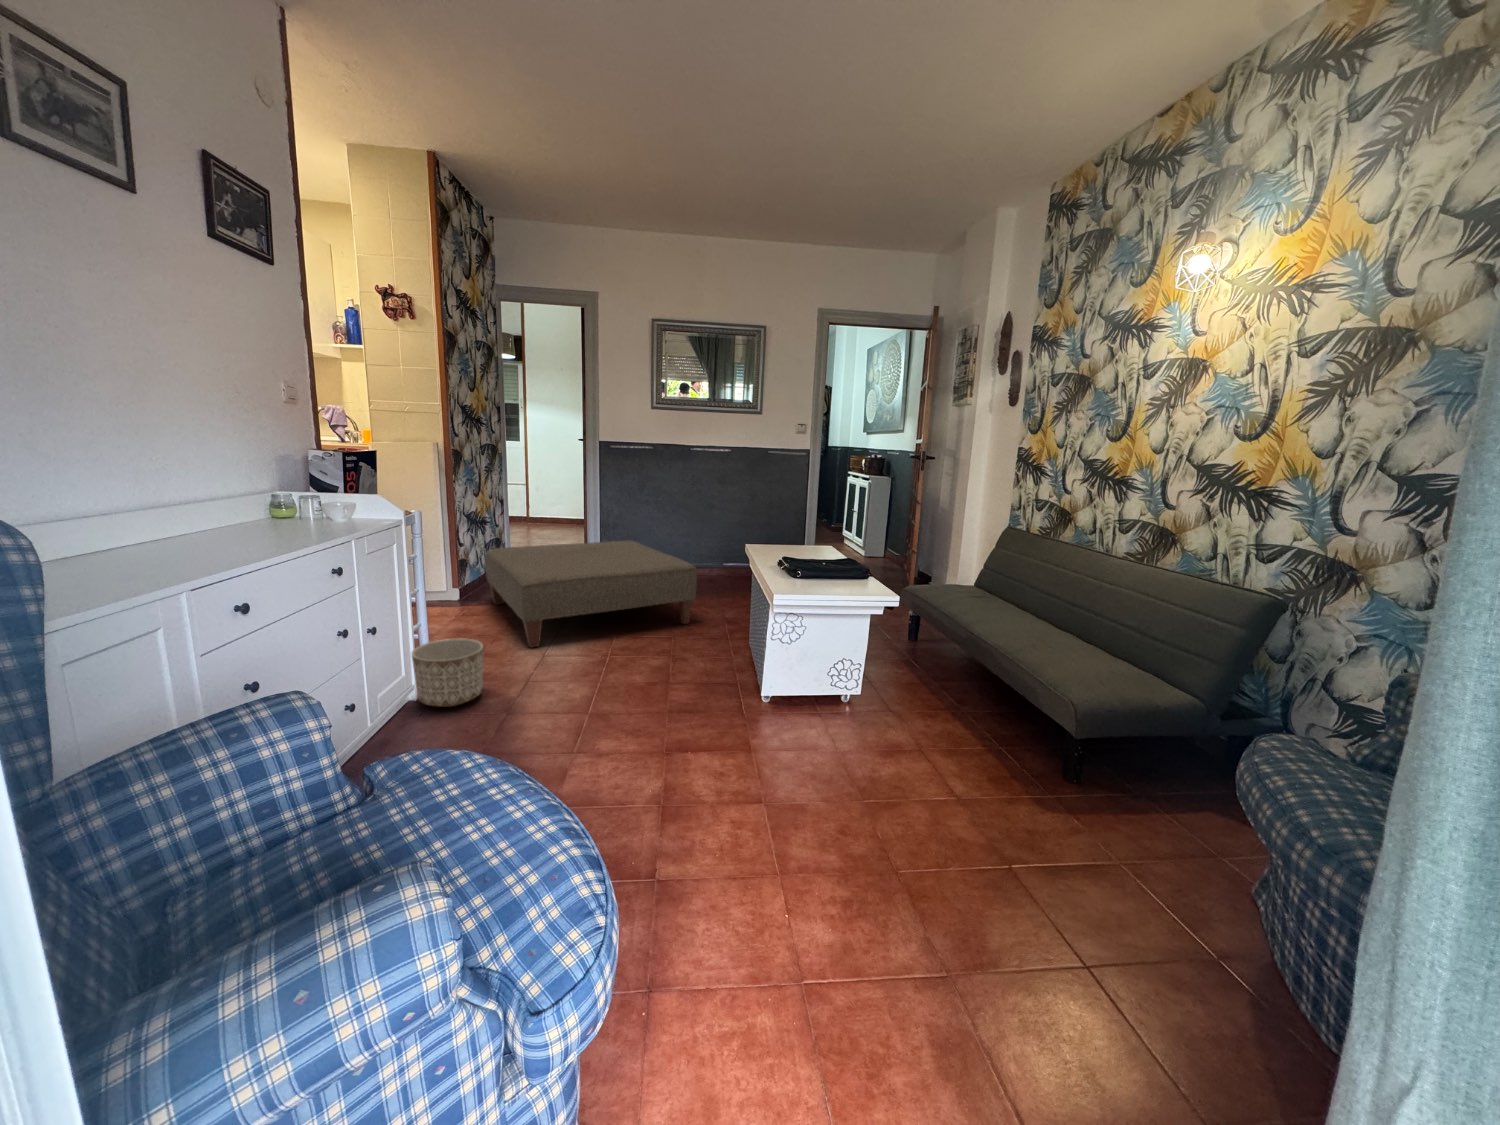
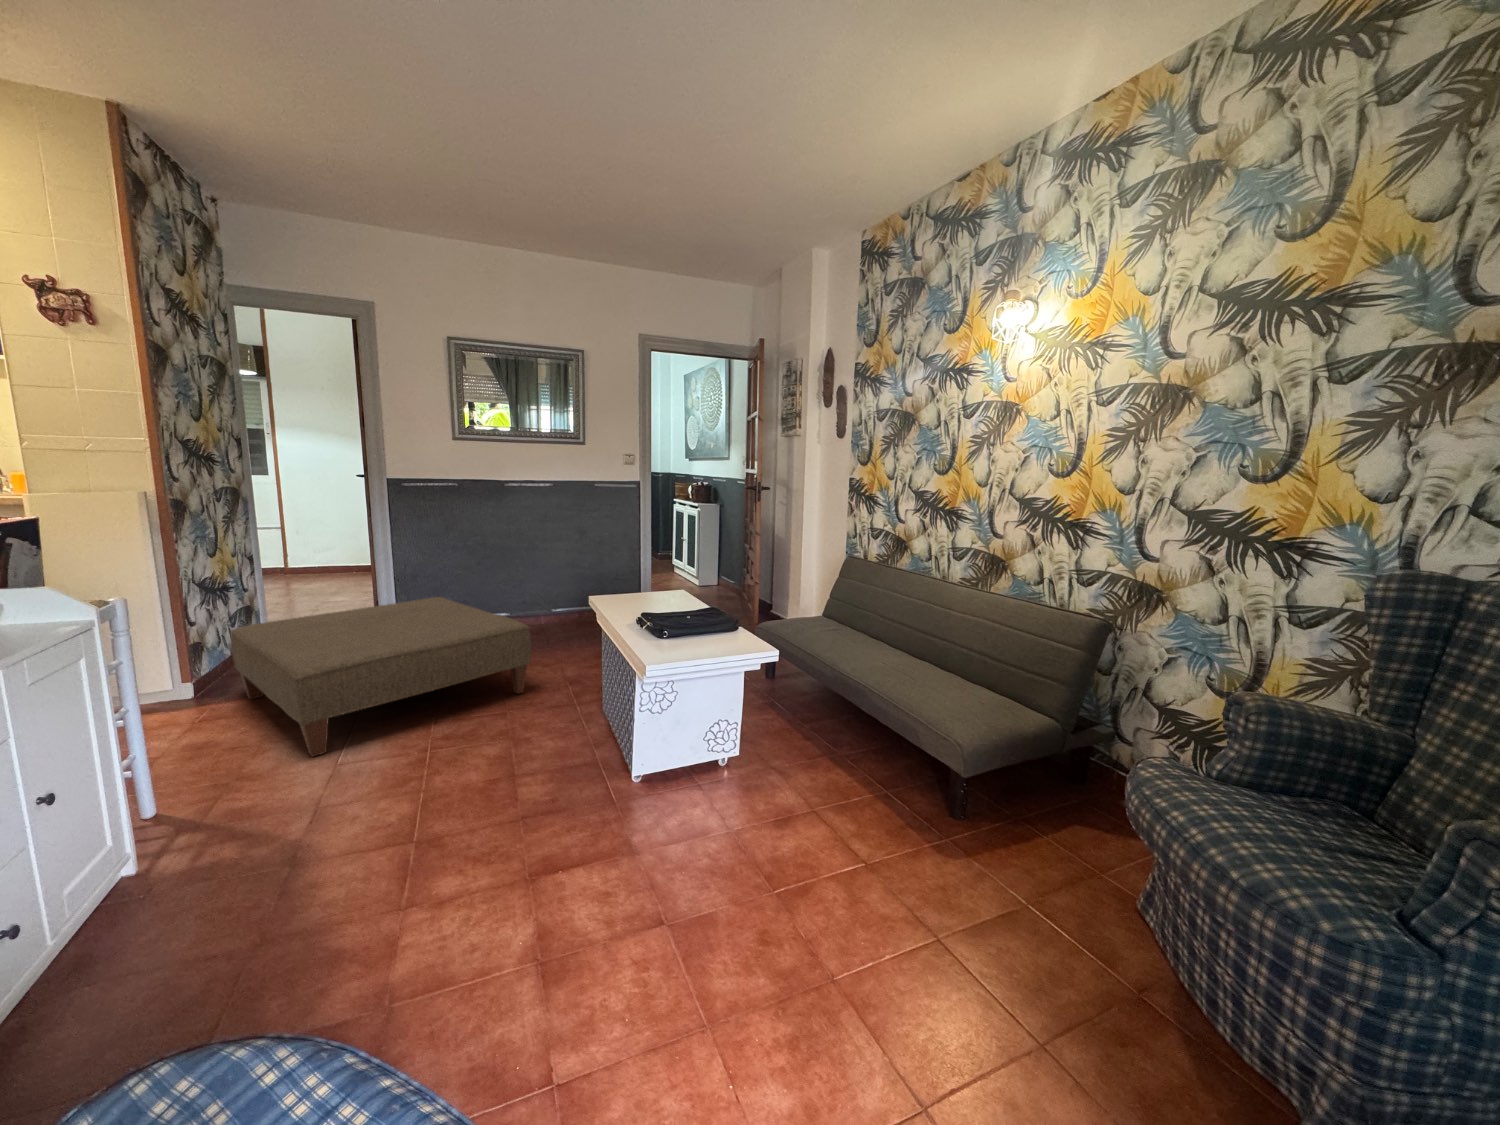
planter: present [412,638,483,707] -> none [122,768,246,878]

